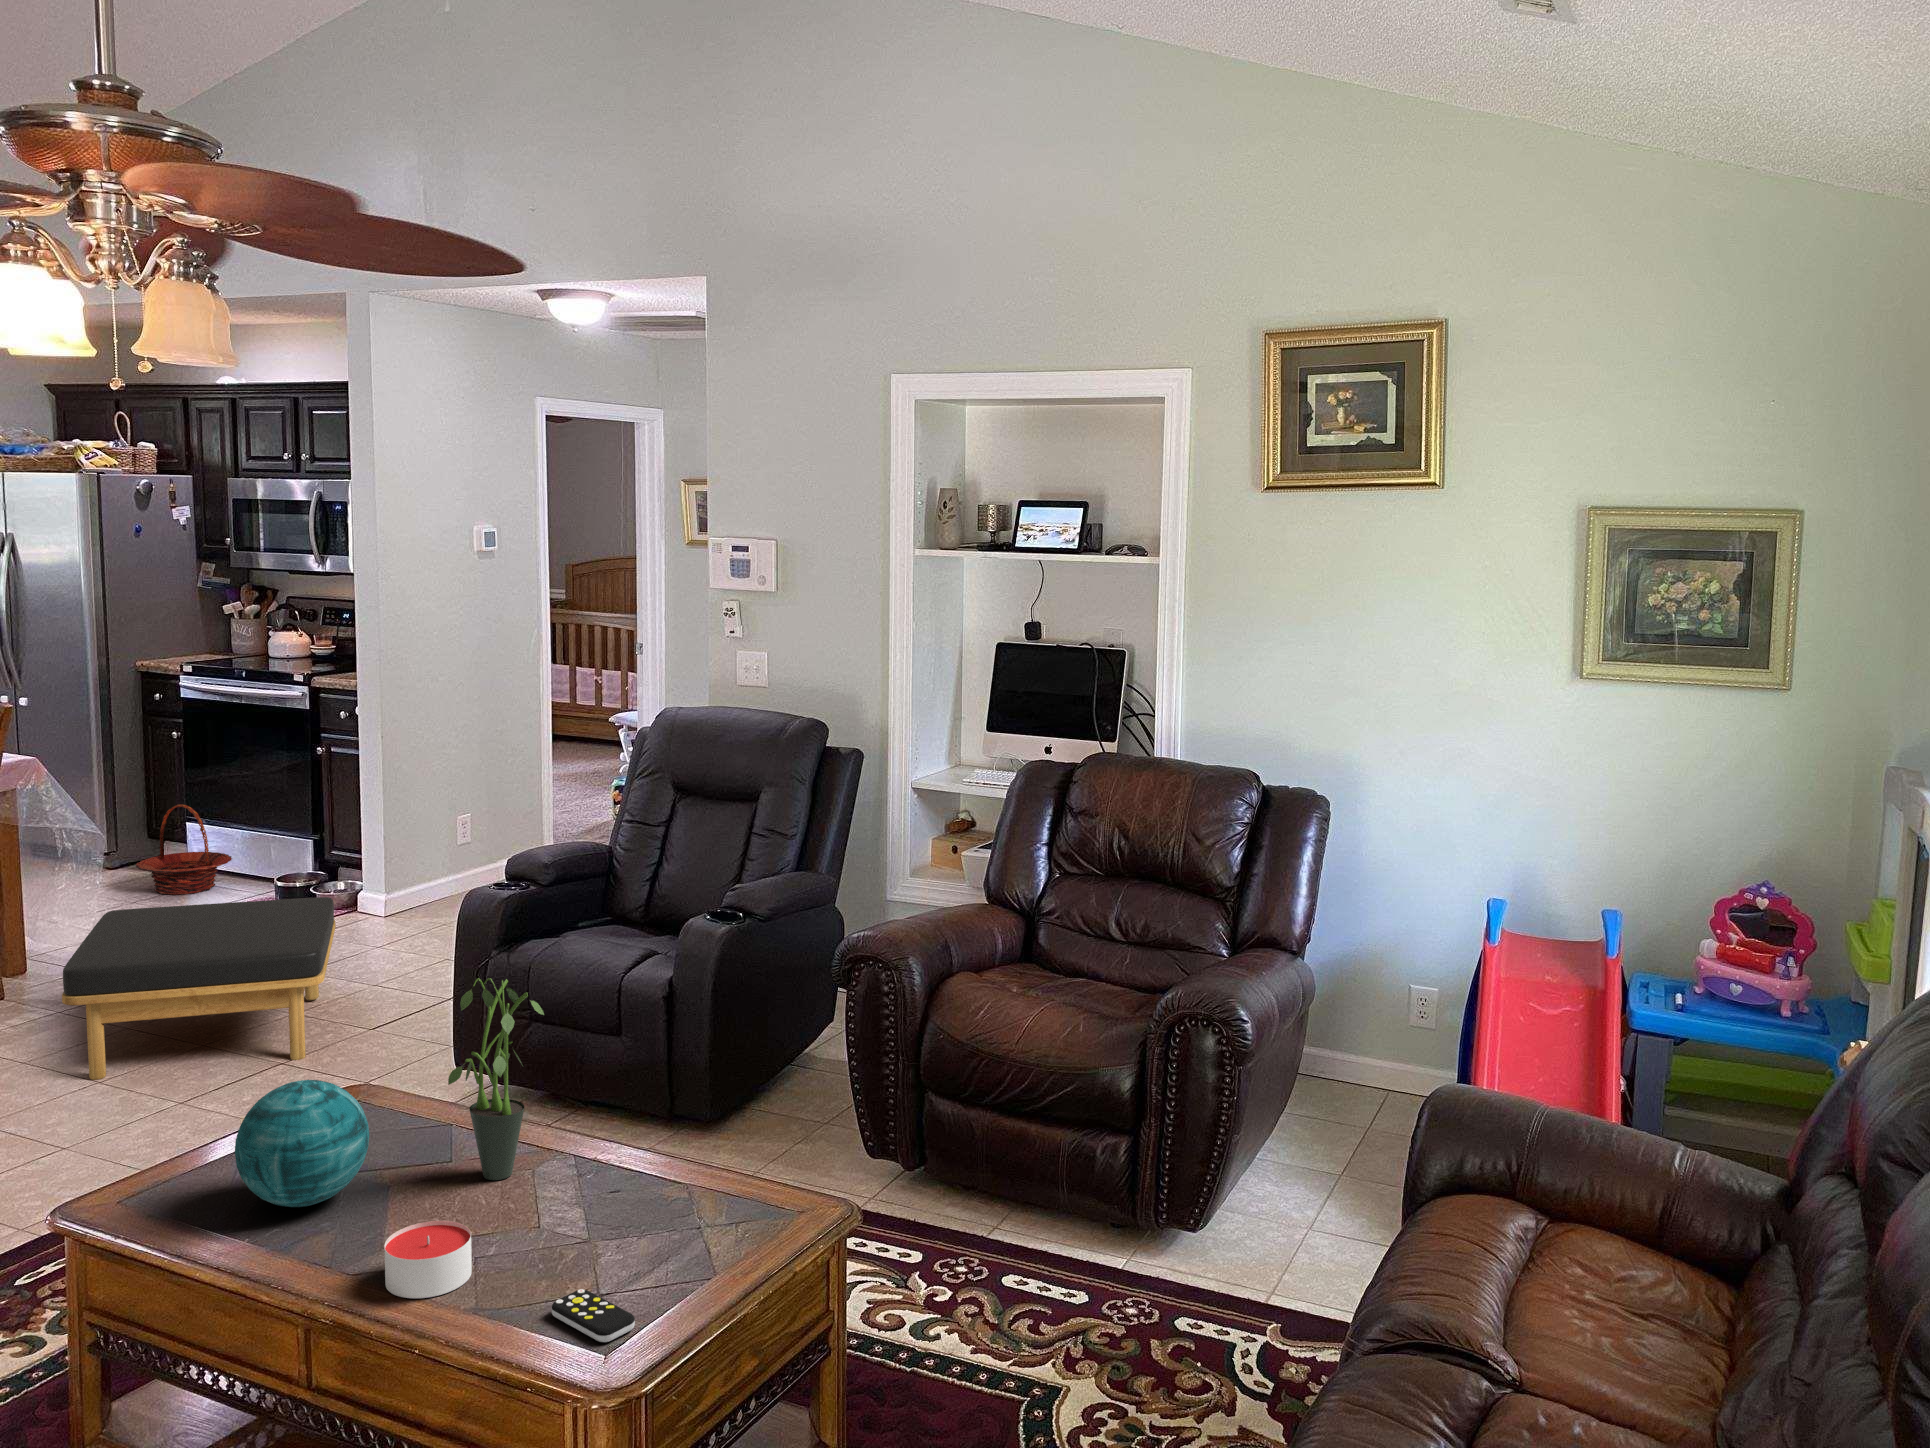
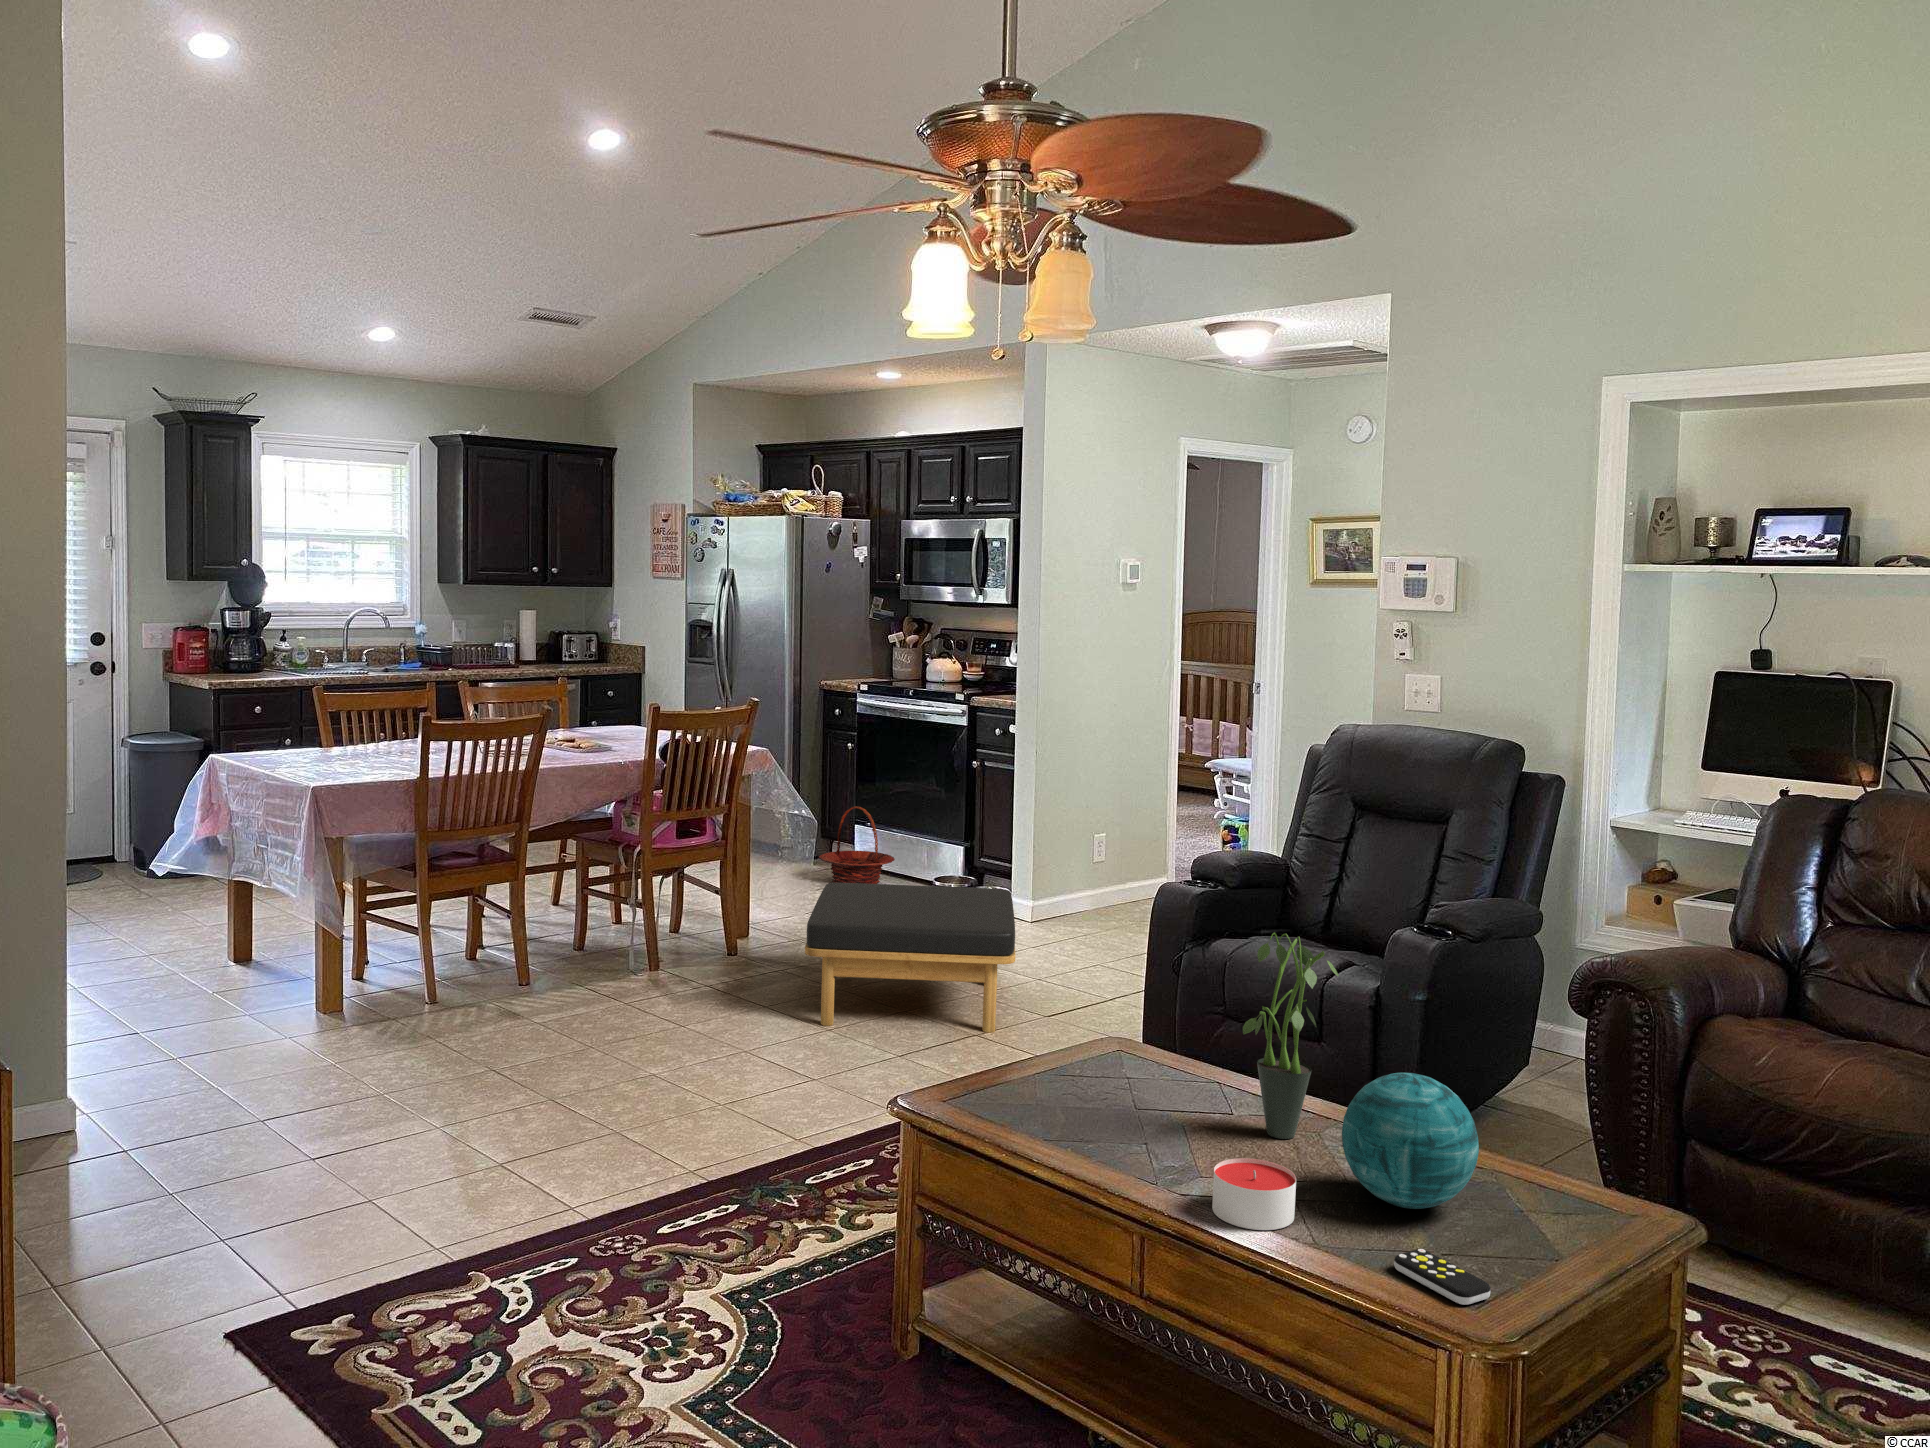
decorative orb: present [235,1080,369,1207] -> present [1342,1073,1479,1209]

